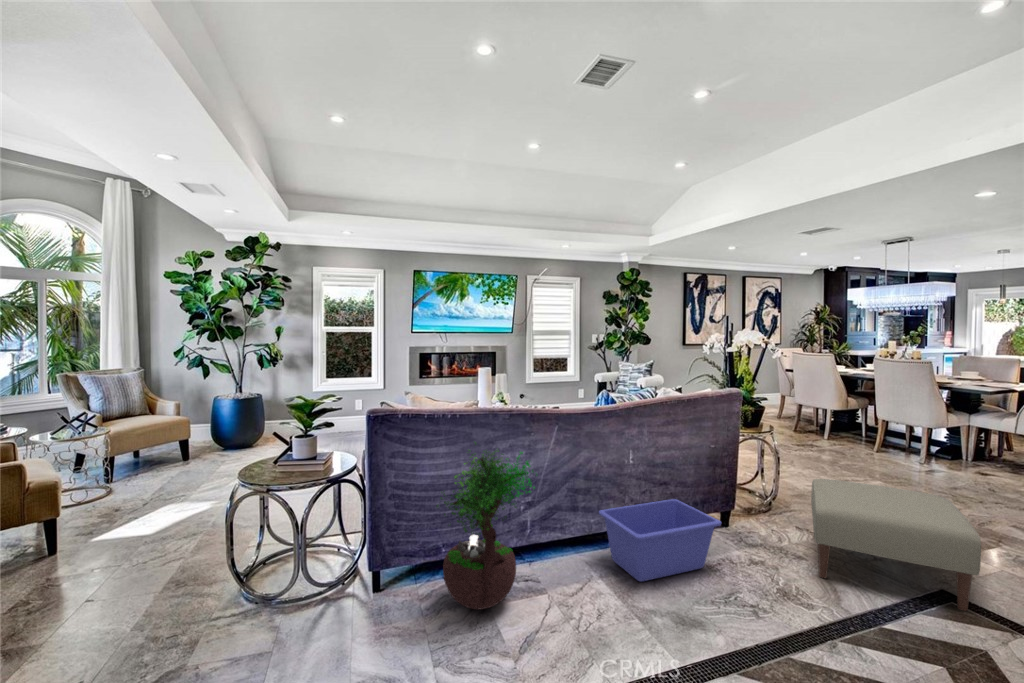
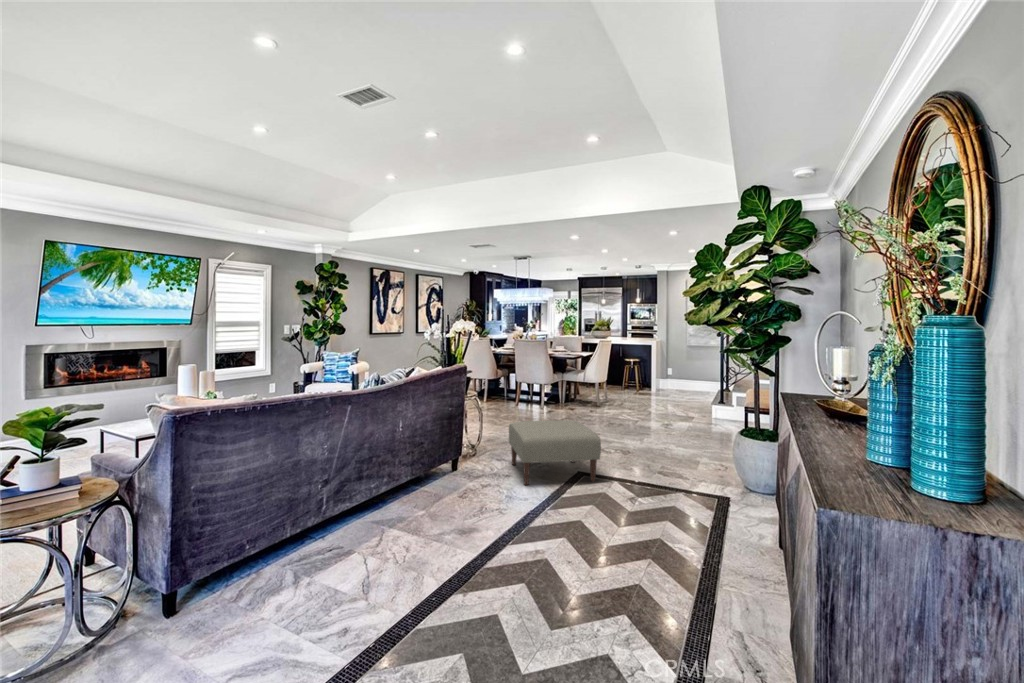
potted tree: present [437,443,535,609] -> none [260,426,360,586]
storage bin: present [599,499,721,582] -> none [379,455,470,521]

